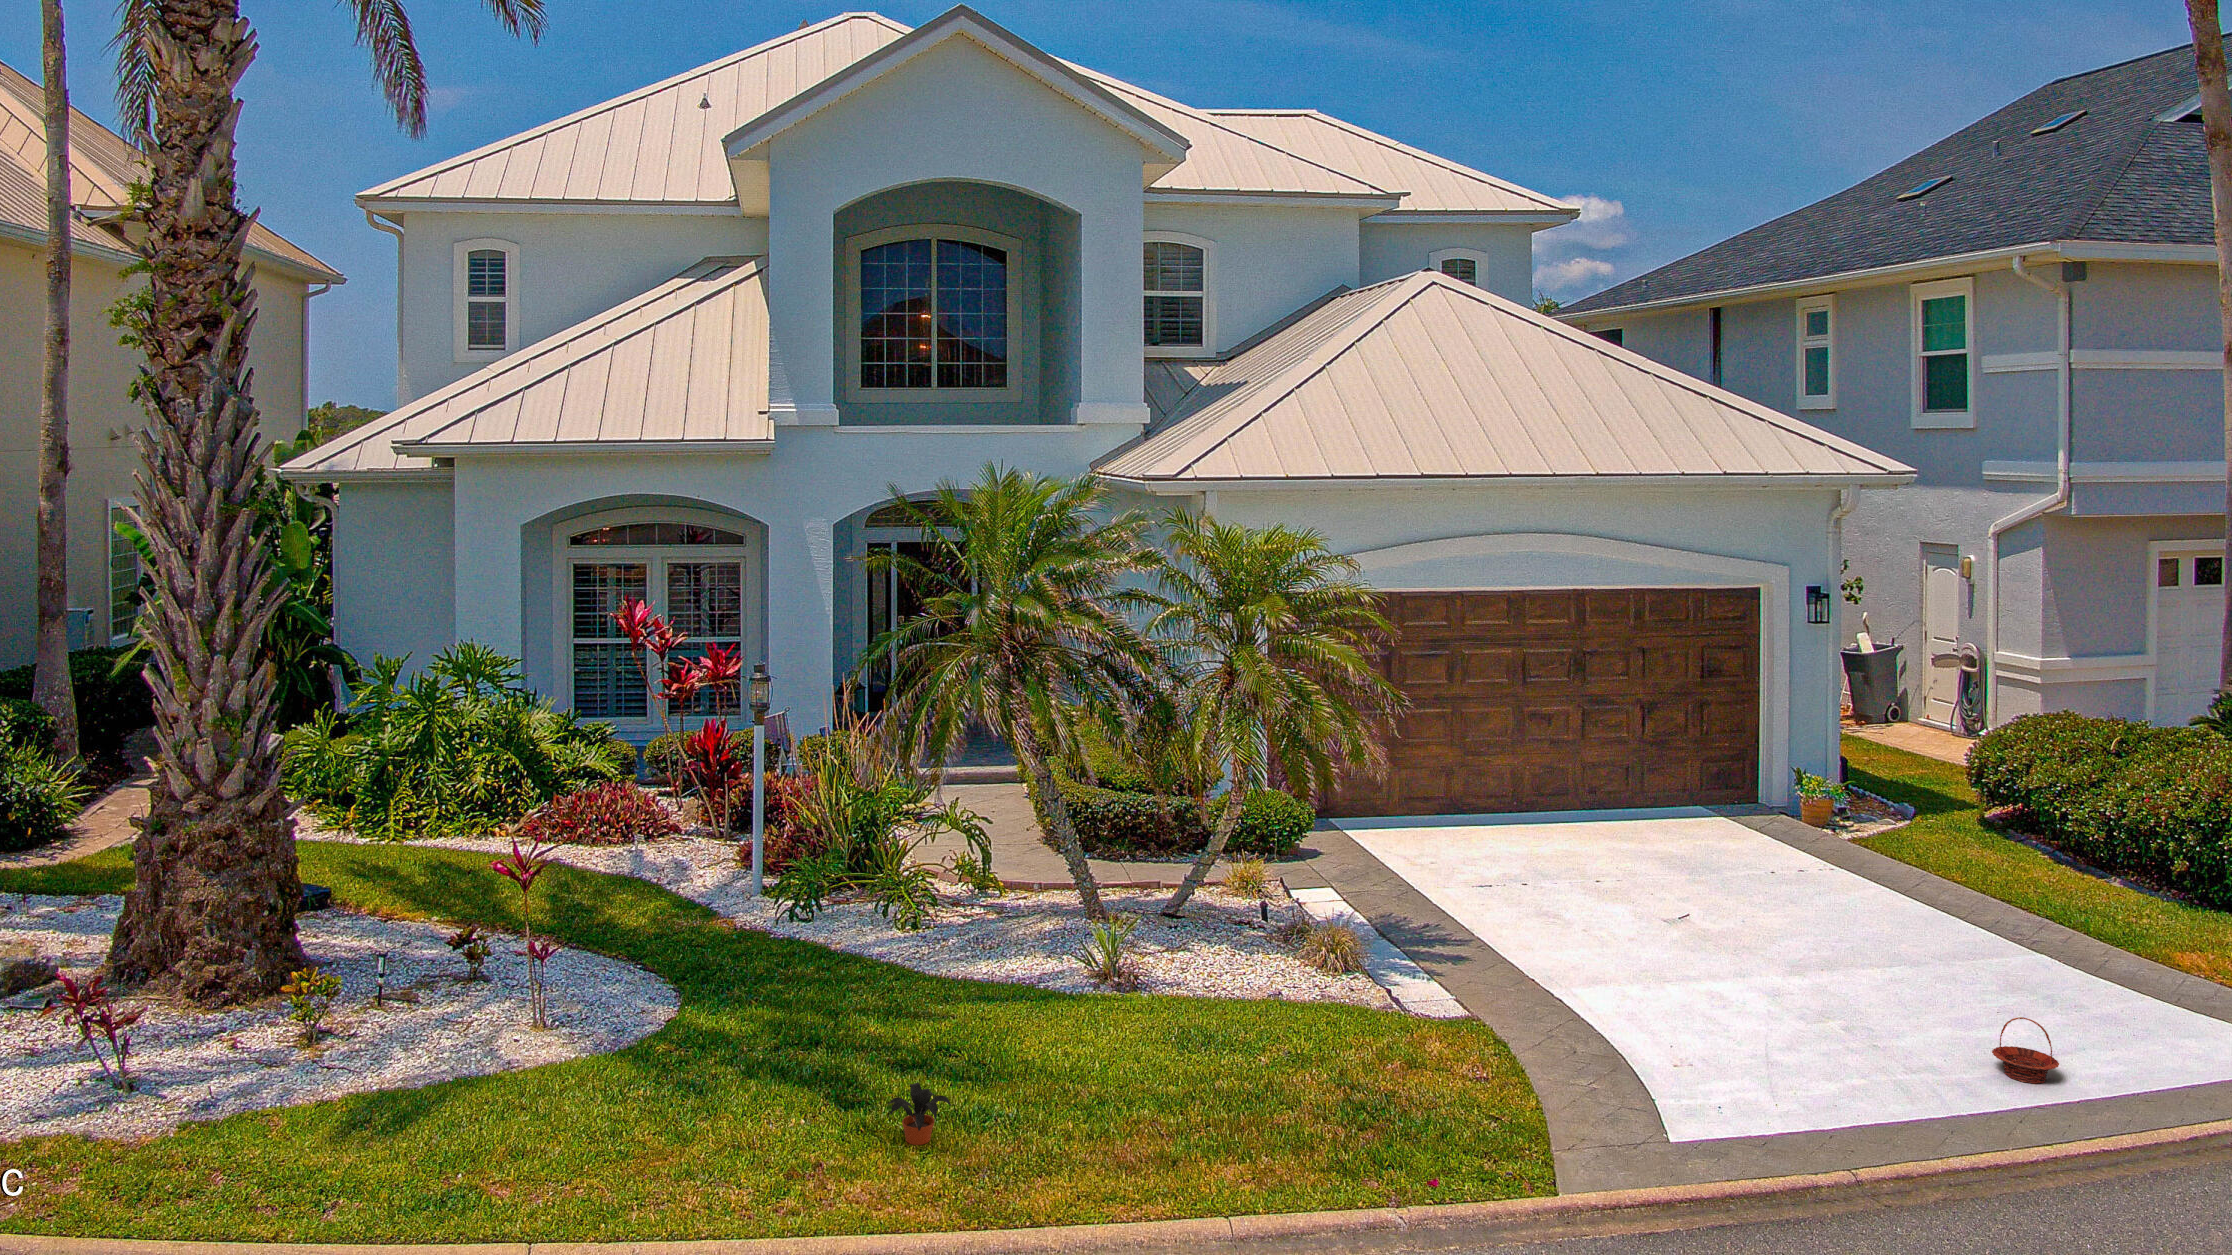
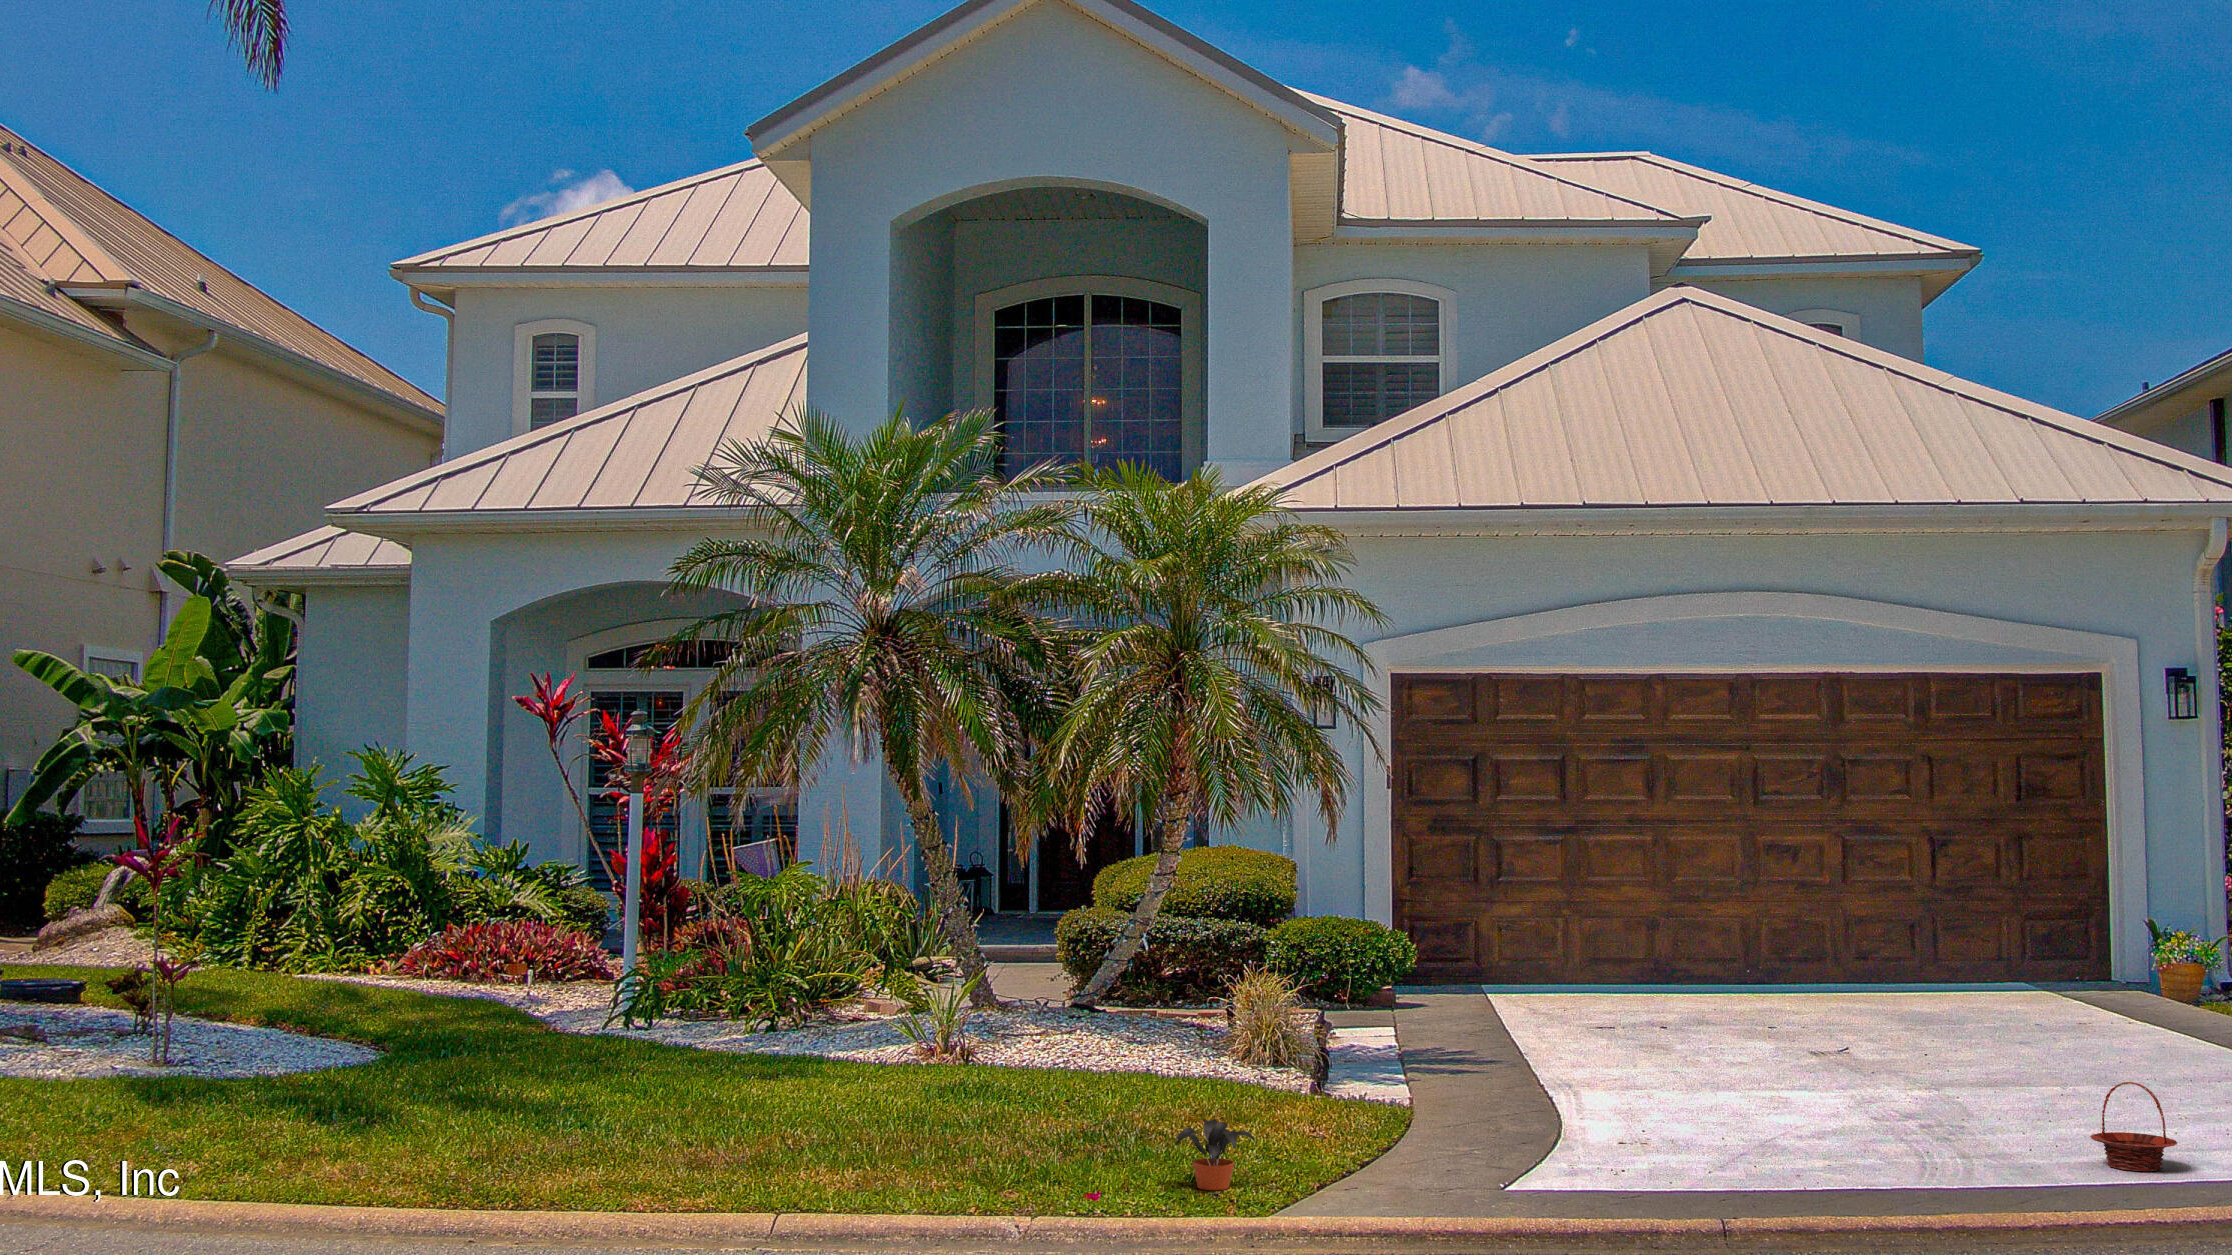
potted plant: present [888,1083,951,1145] -> present [1176,1119,1255,1190]

